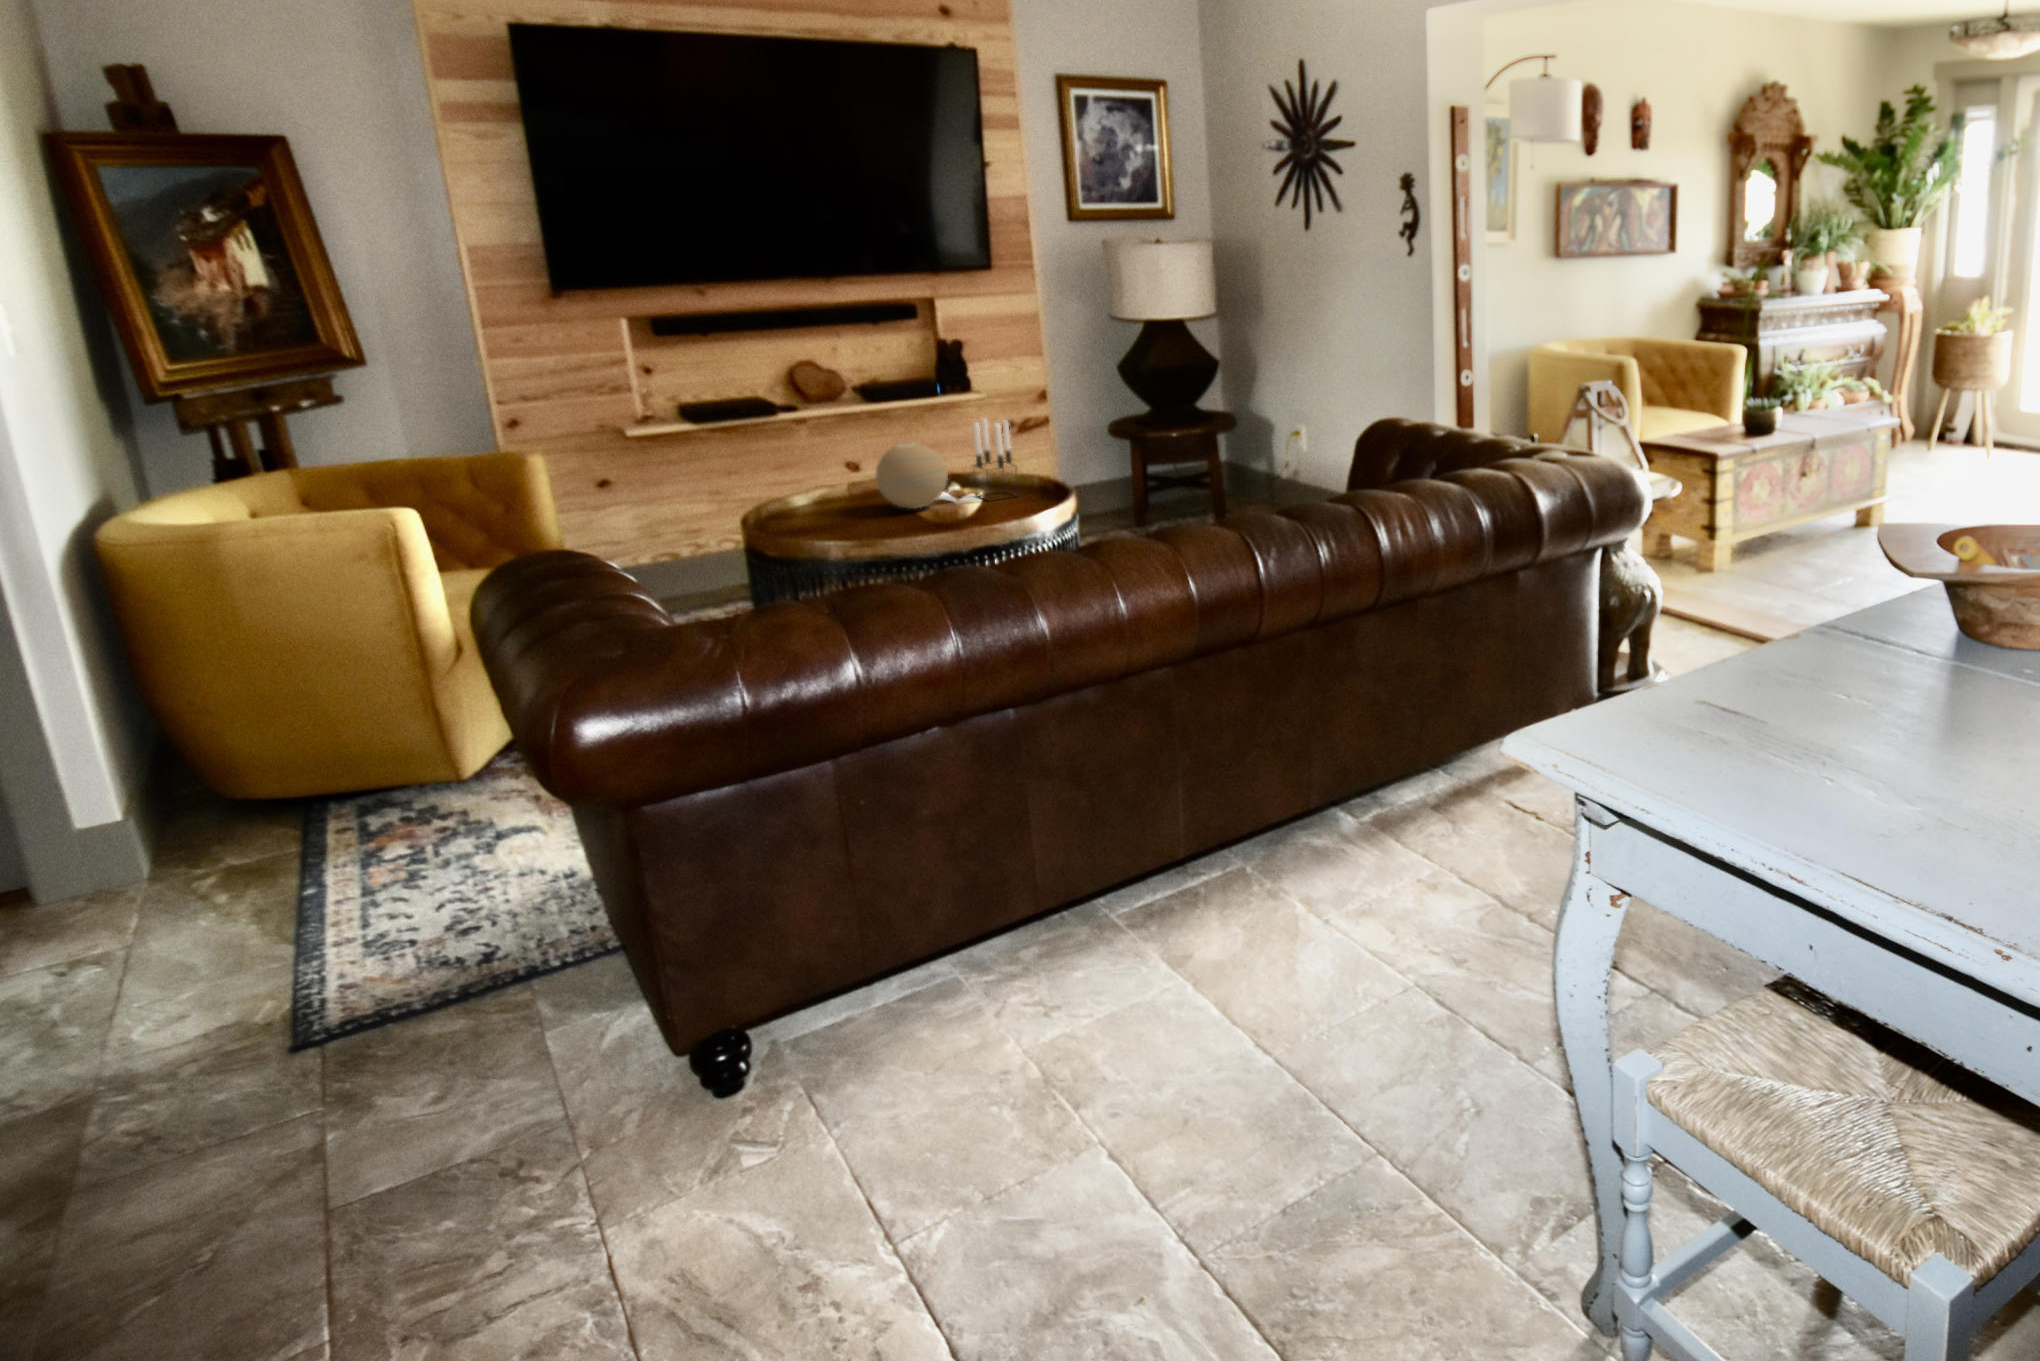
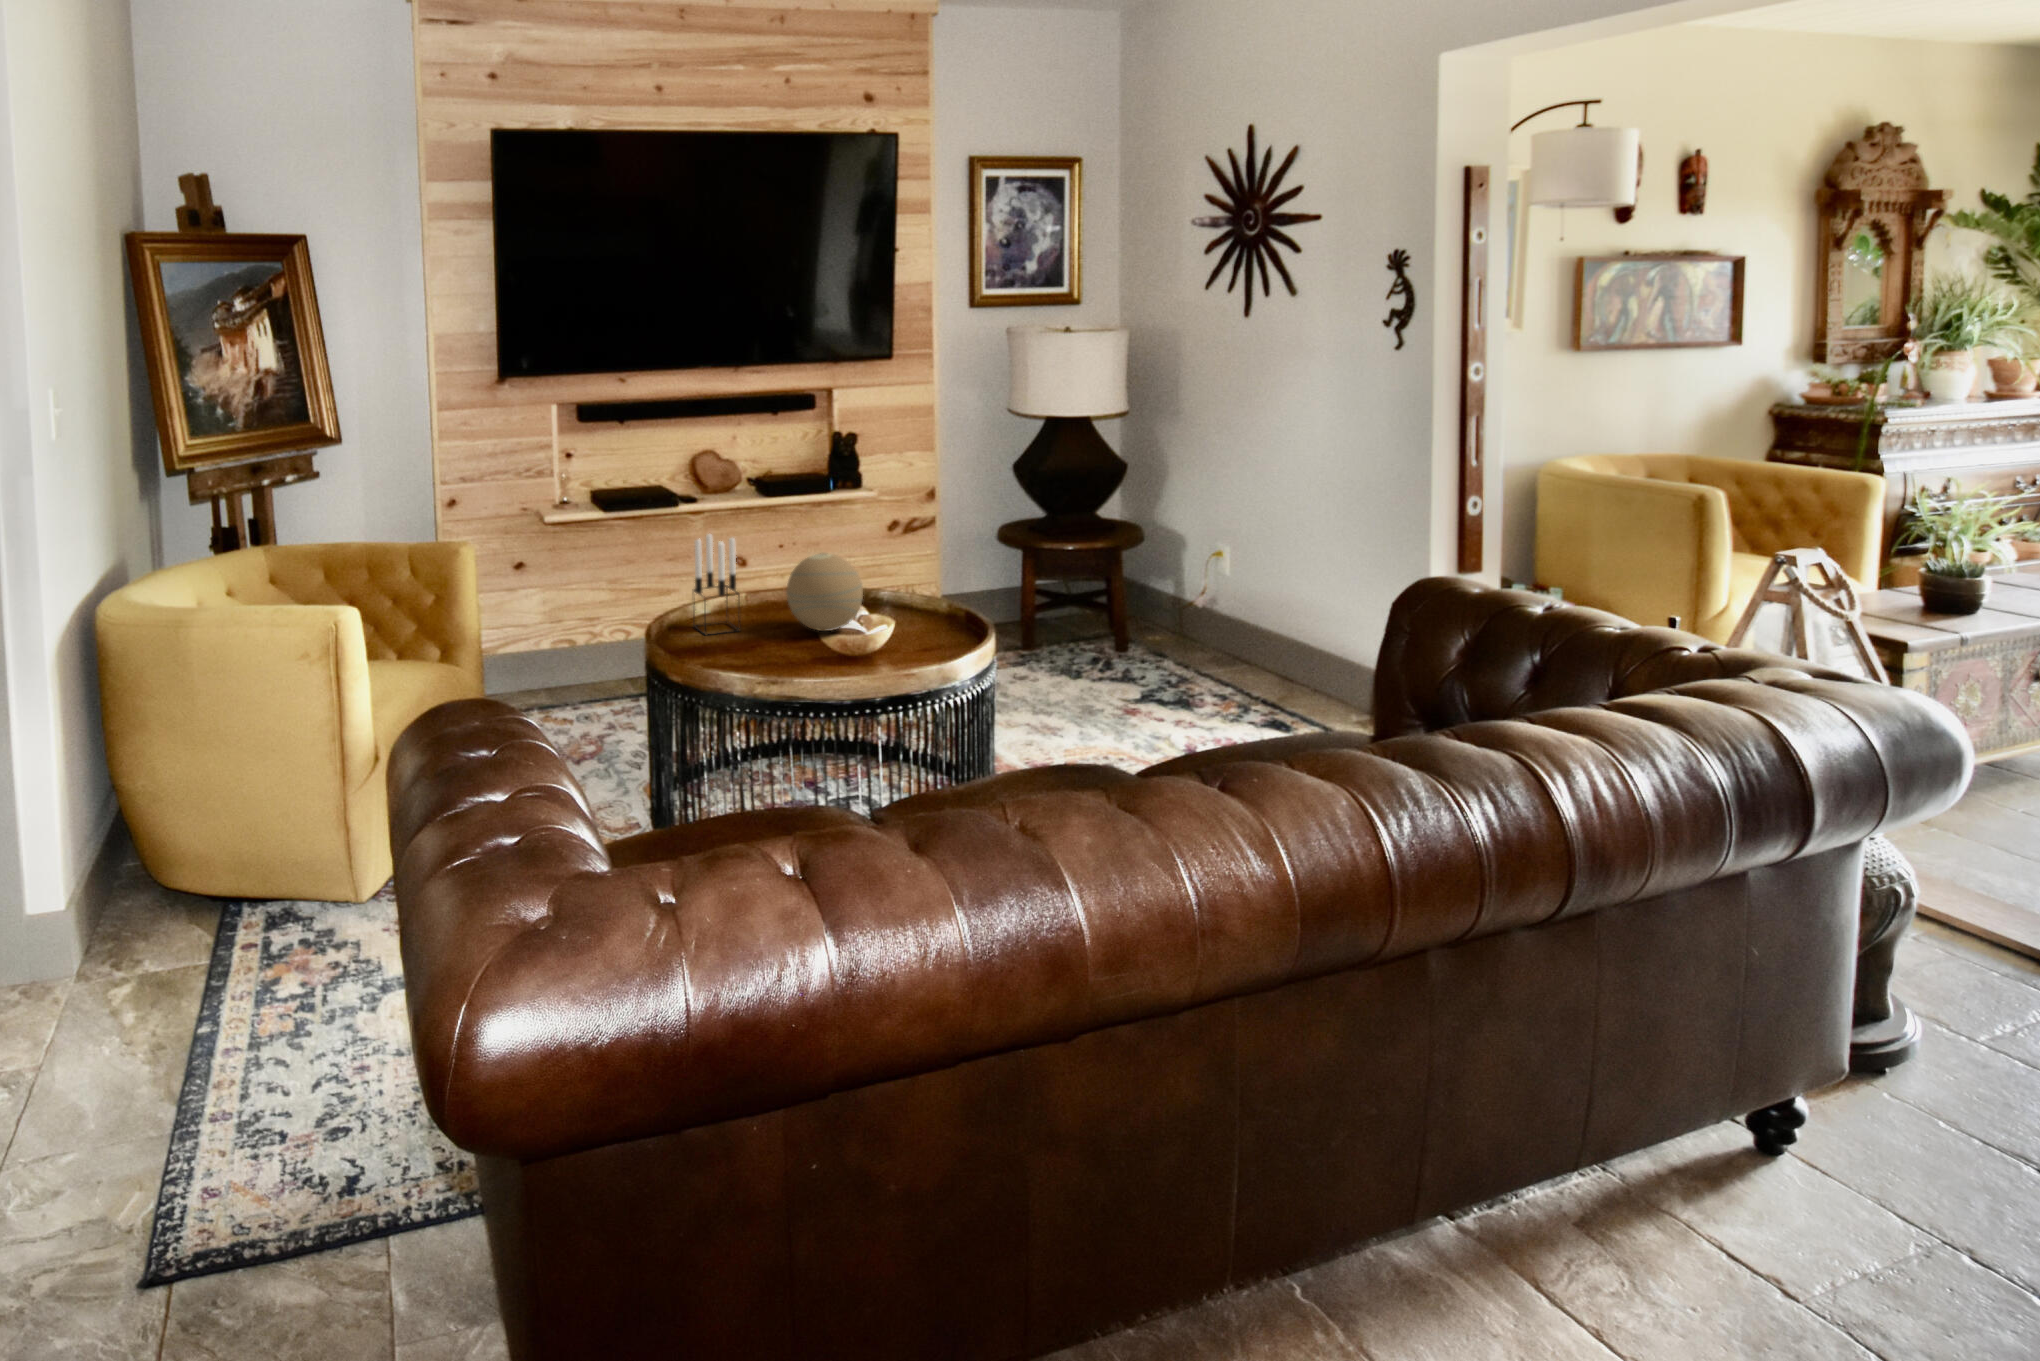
candle holder: present [973,419,1017,501] -> present [693,534,741,635]

